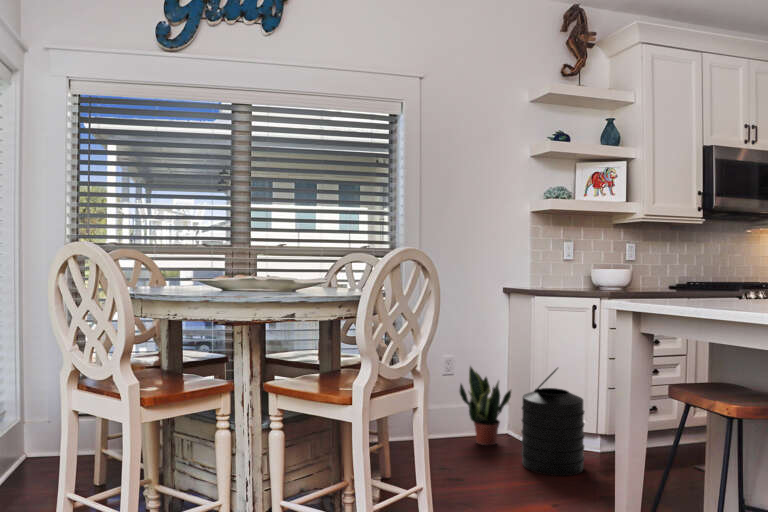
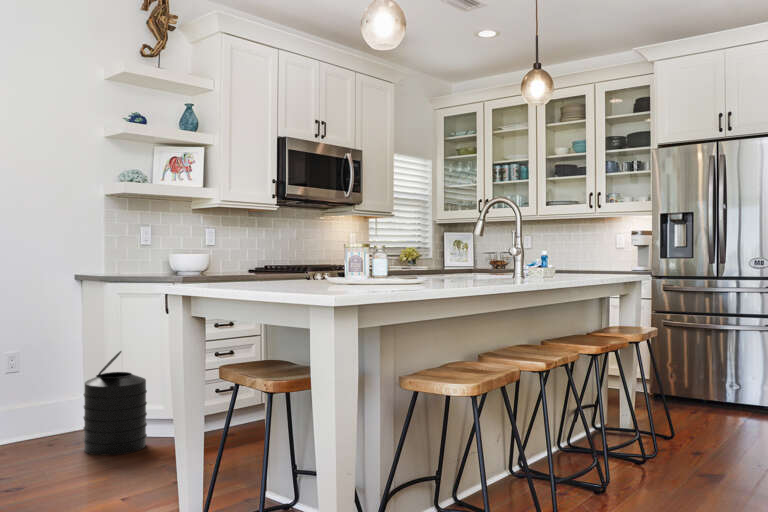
potted plant: present [460,367,511,445] -> none [20,356,80,439]

